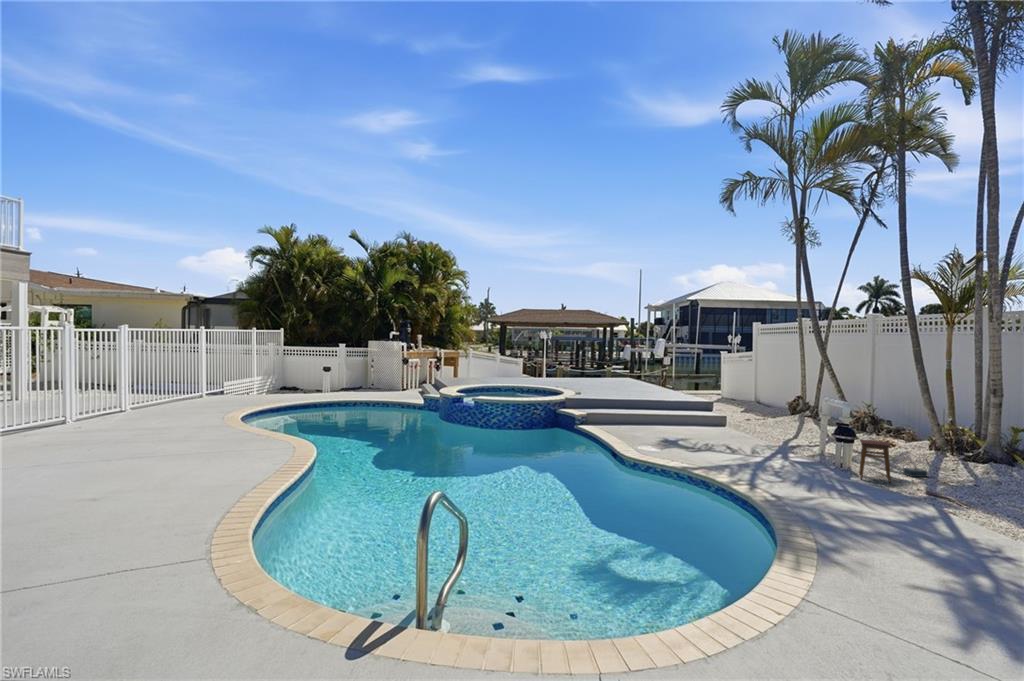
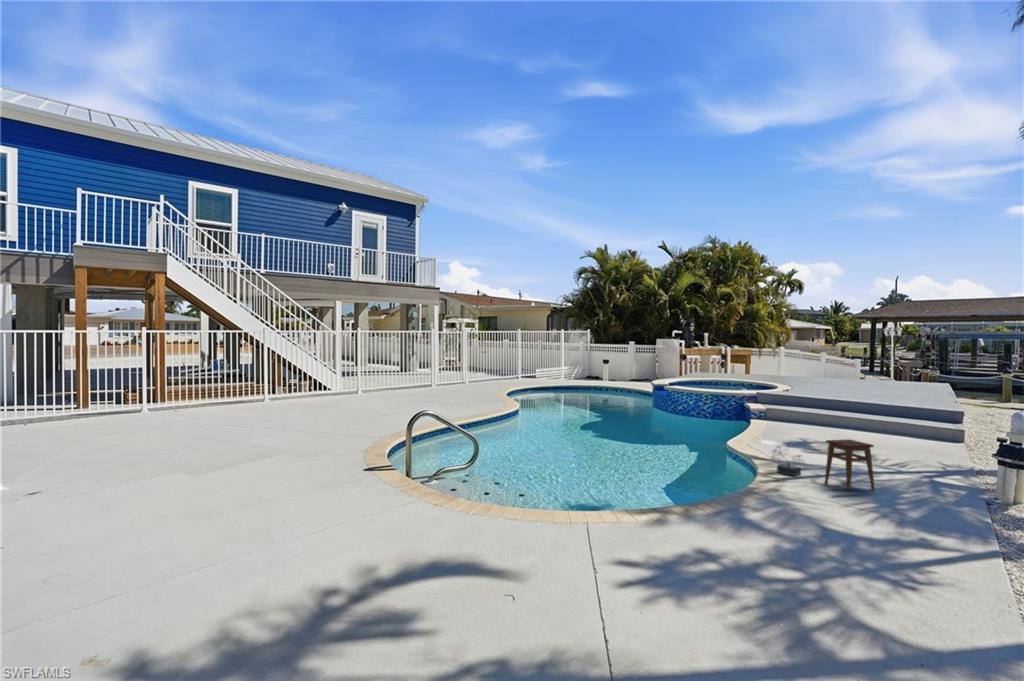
decorative plant: present [904,456,928,477] -> present [772,446,803,476]

